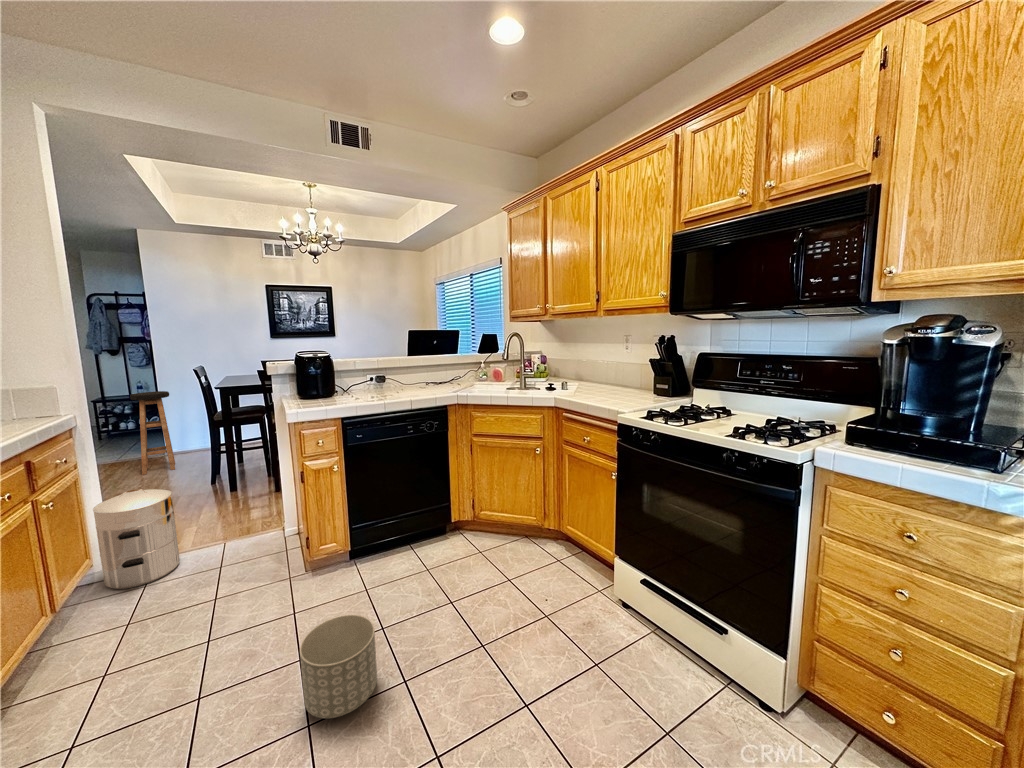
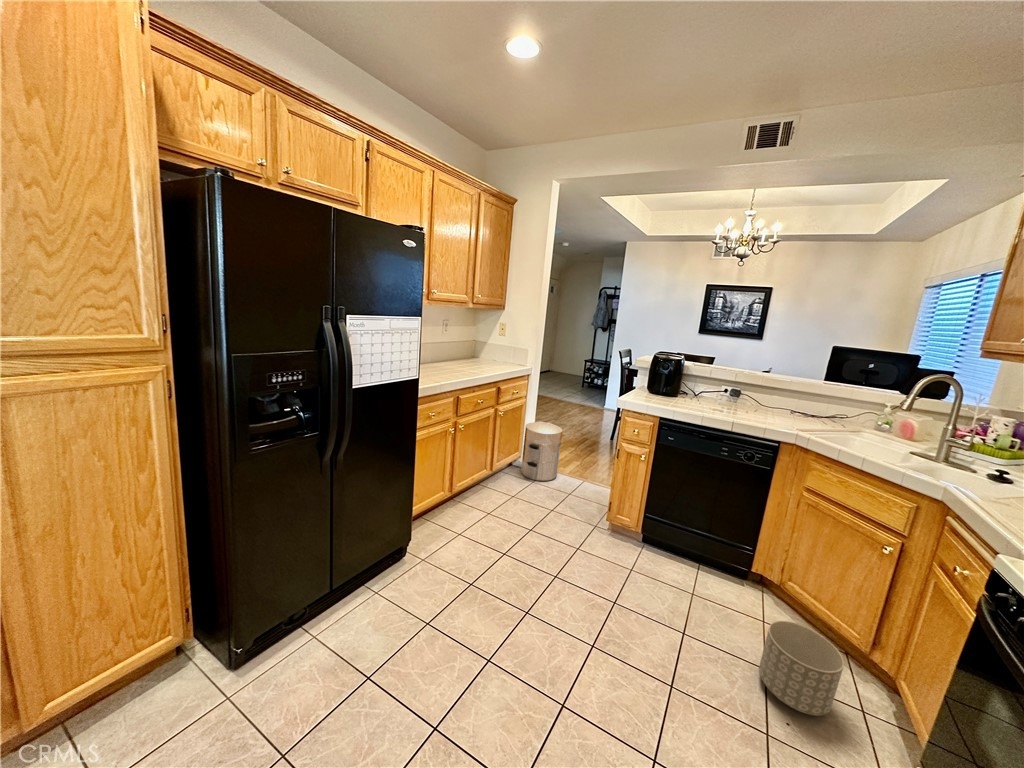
bar stool: present [130,391,175,475] -> none [583,361,612,420]
planter: present [300,615,377,718] -> present [759,621,844,716]

